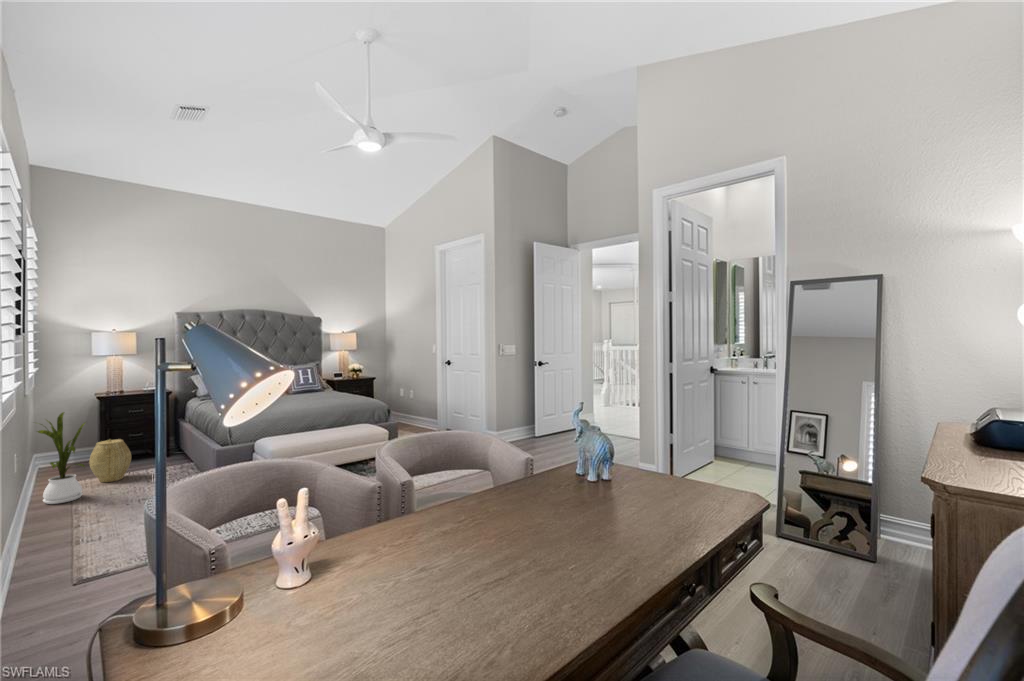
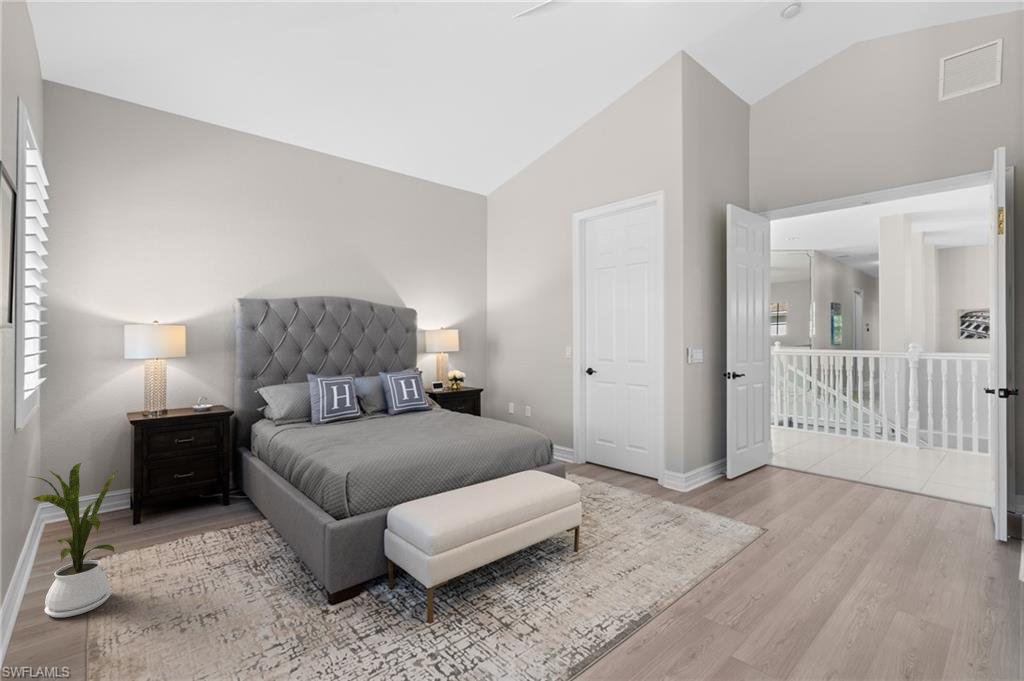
woven basket: present [89,439,131,482] -> none [120,490,183,561]

